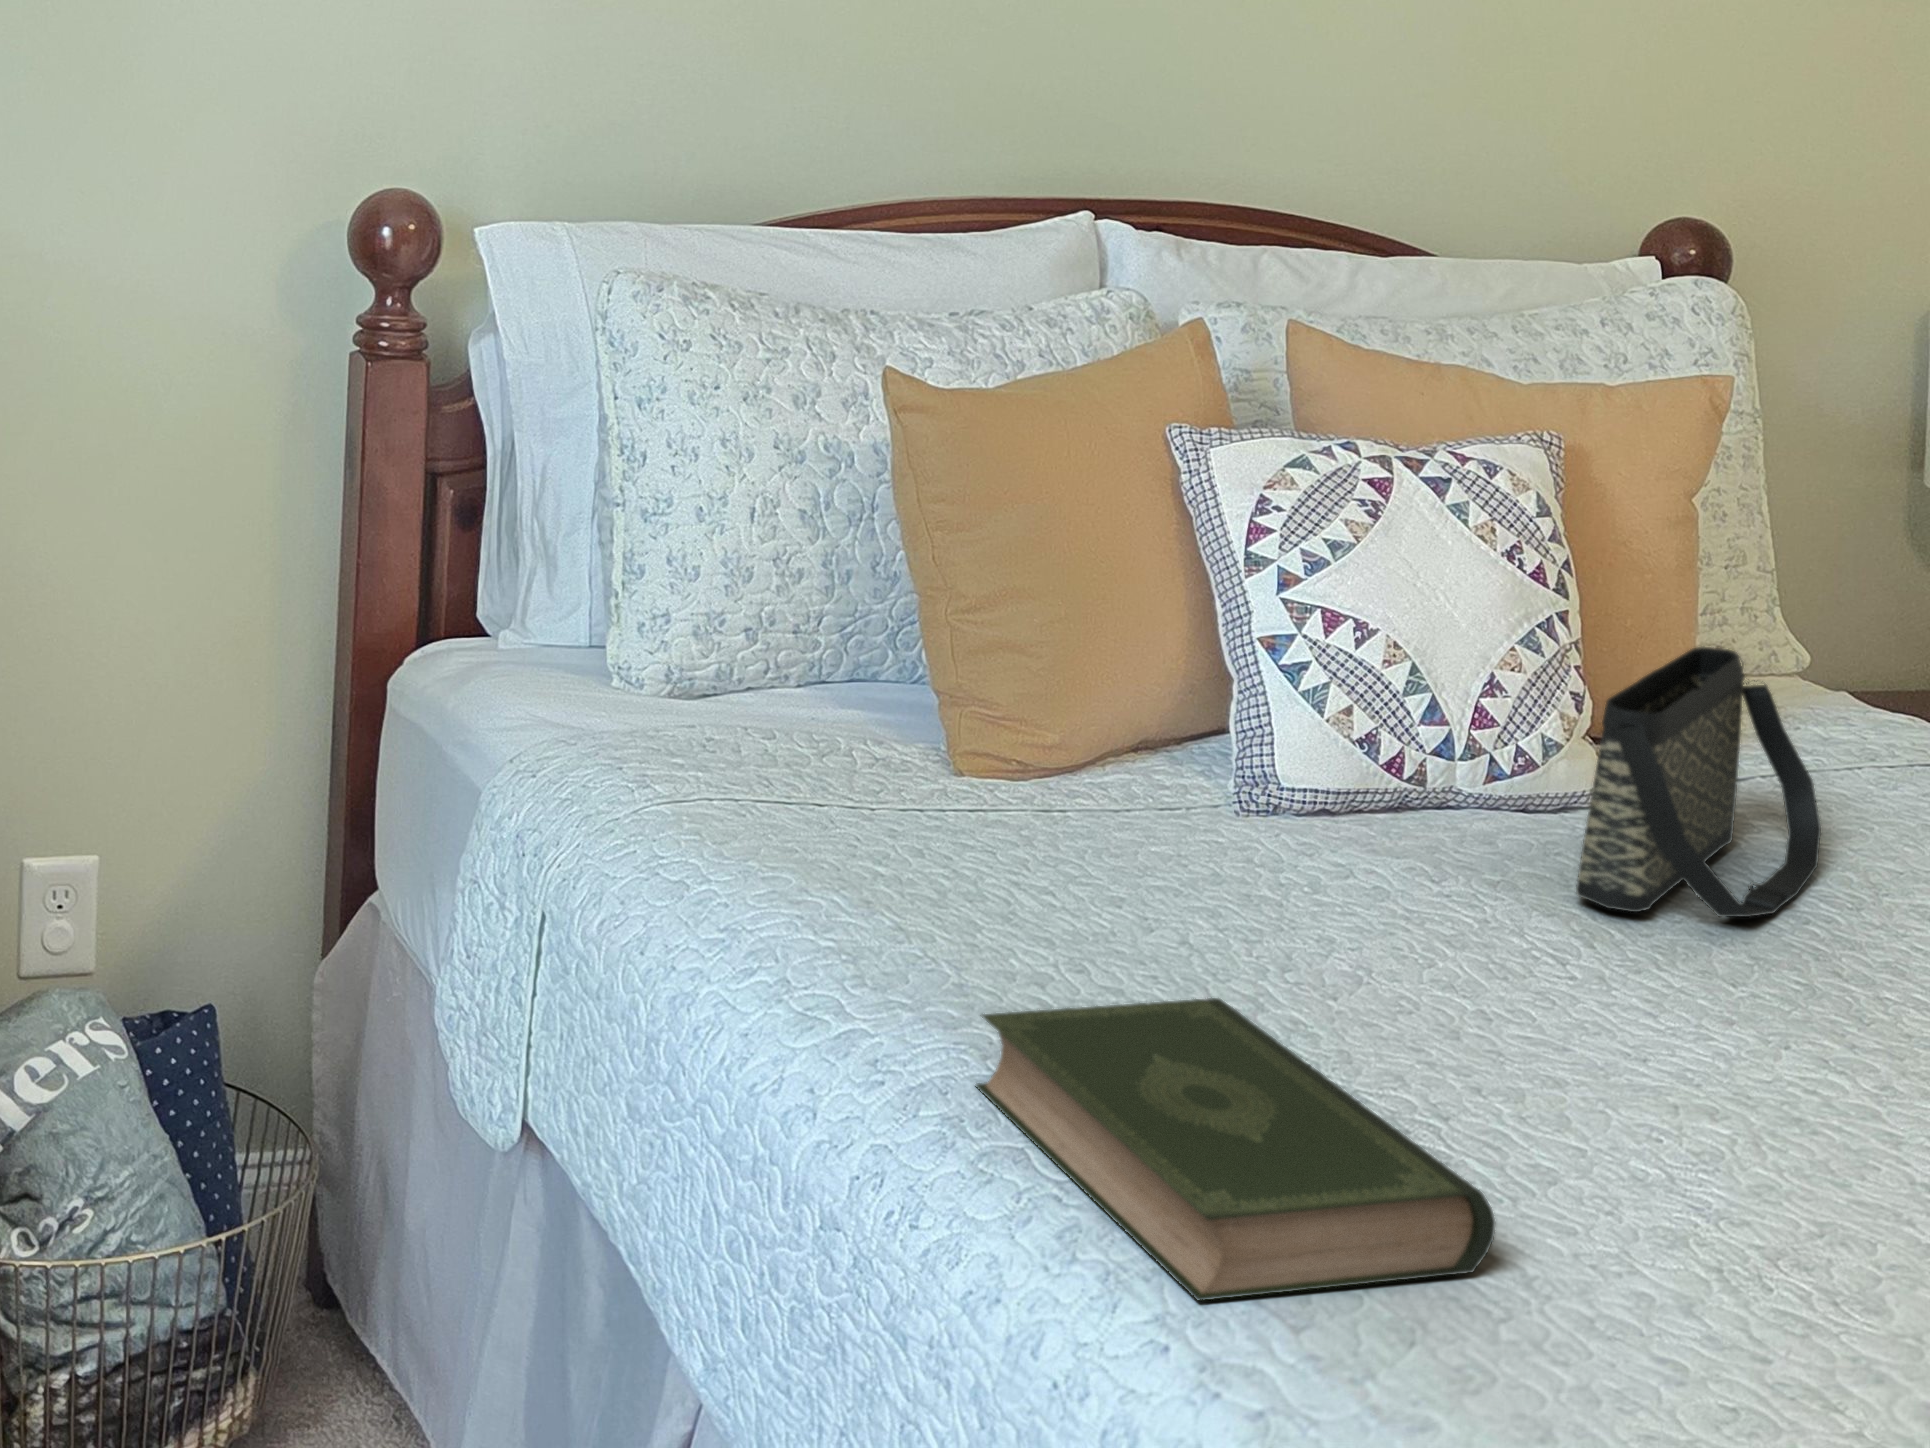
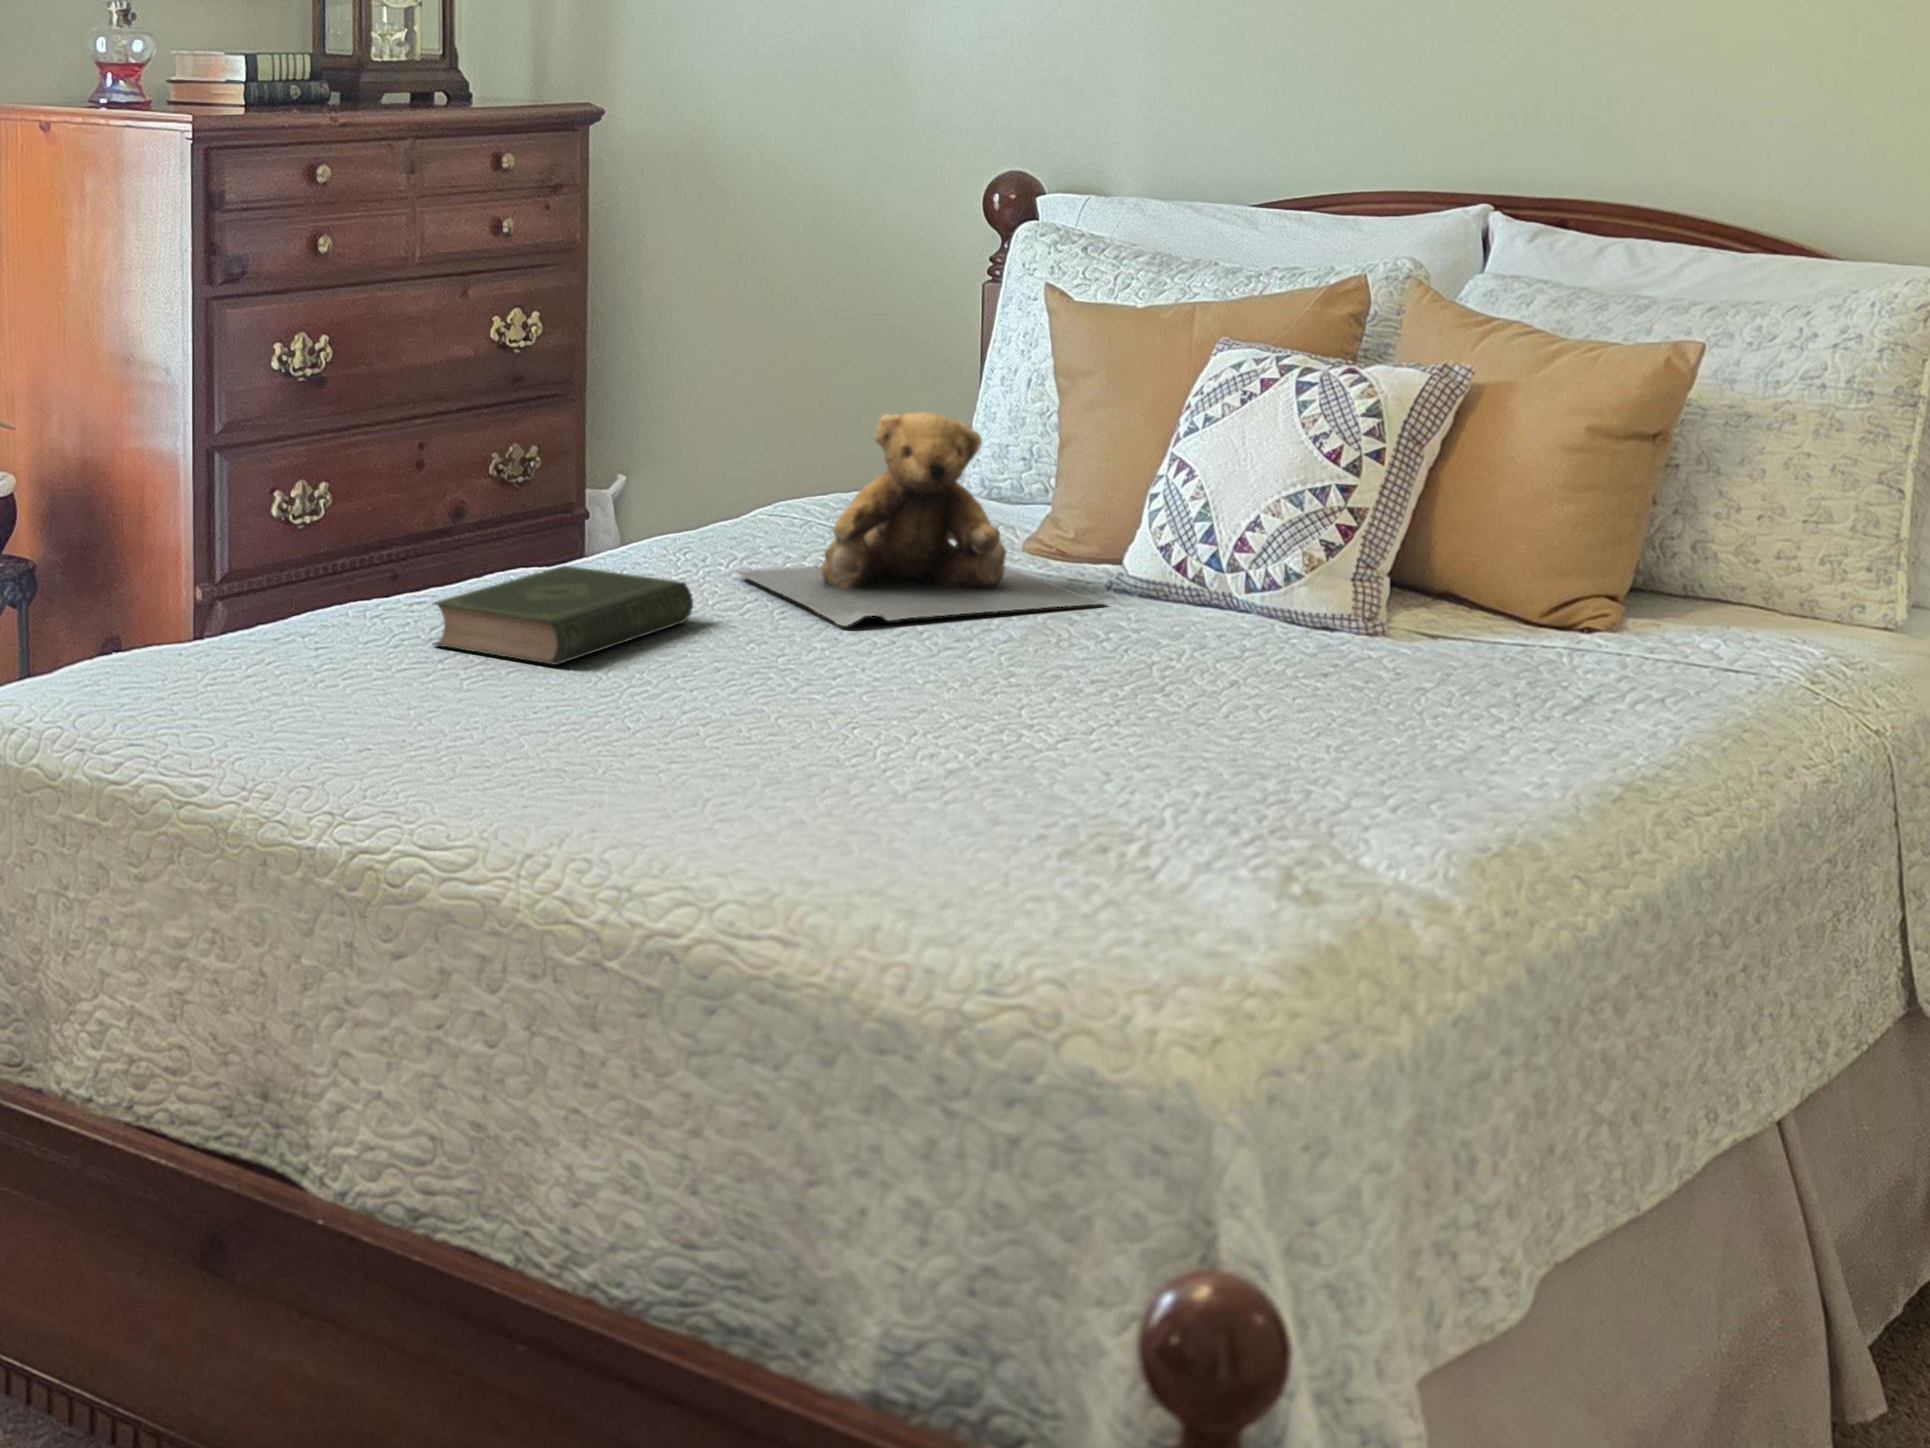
teddy bear: none [939,601,1375,997] -> present [738,412,1103,626]
handbag: present [1576,647,1821,917] -> none [1114,498,1386,663]

